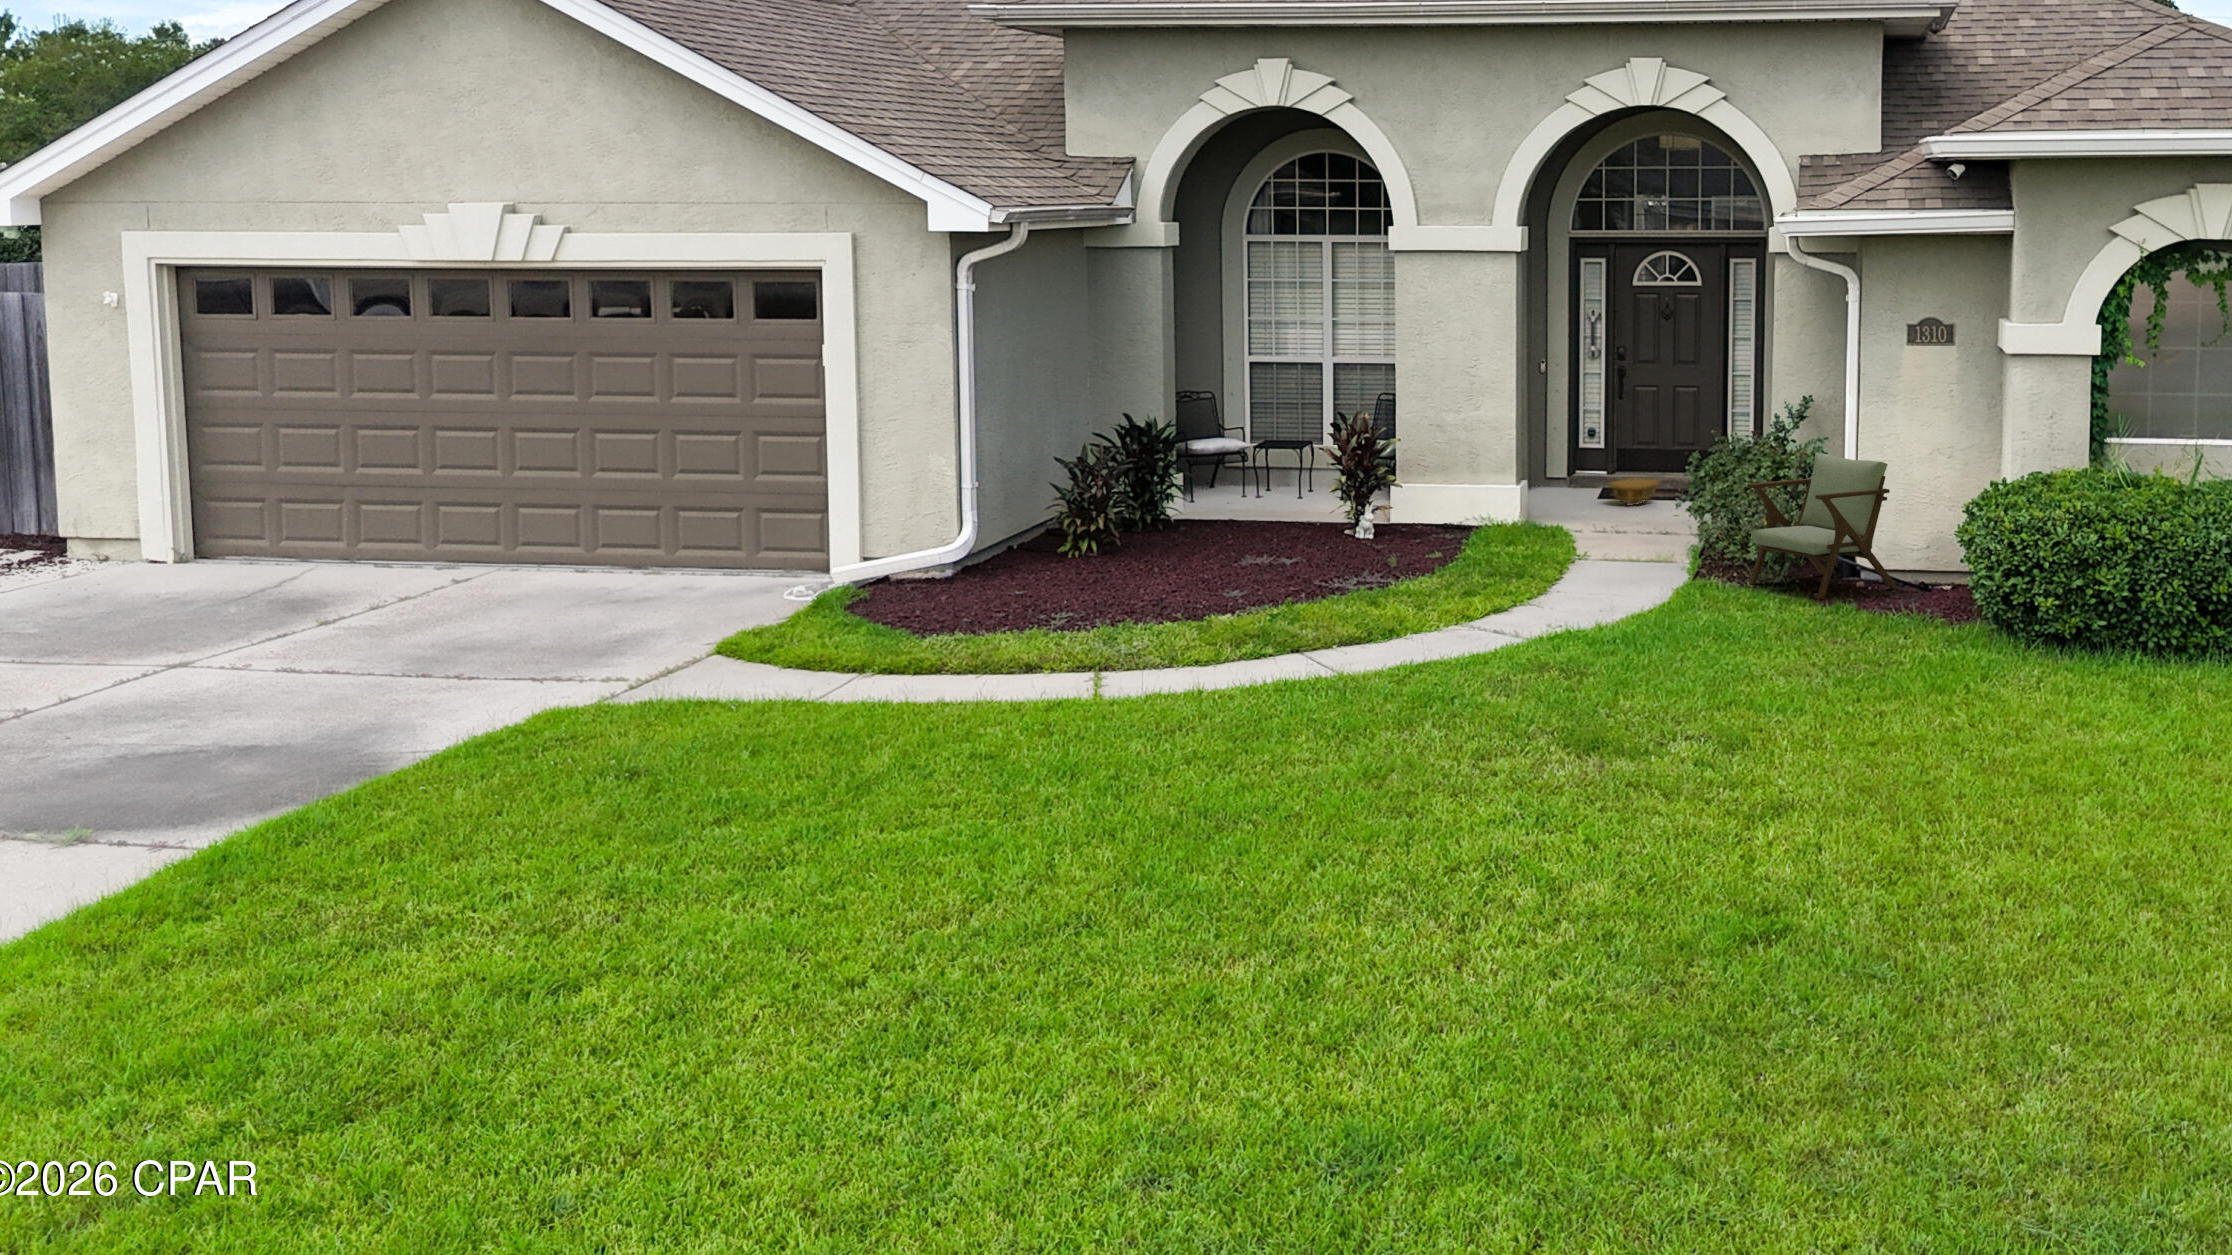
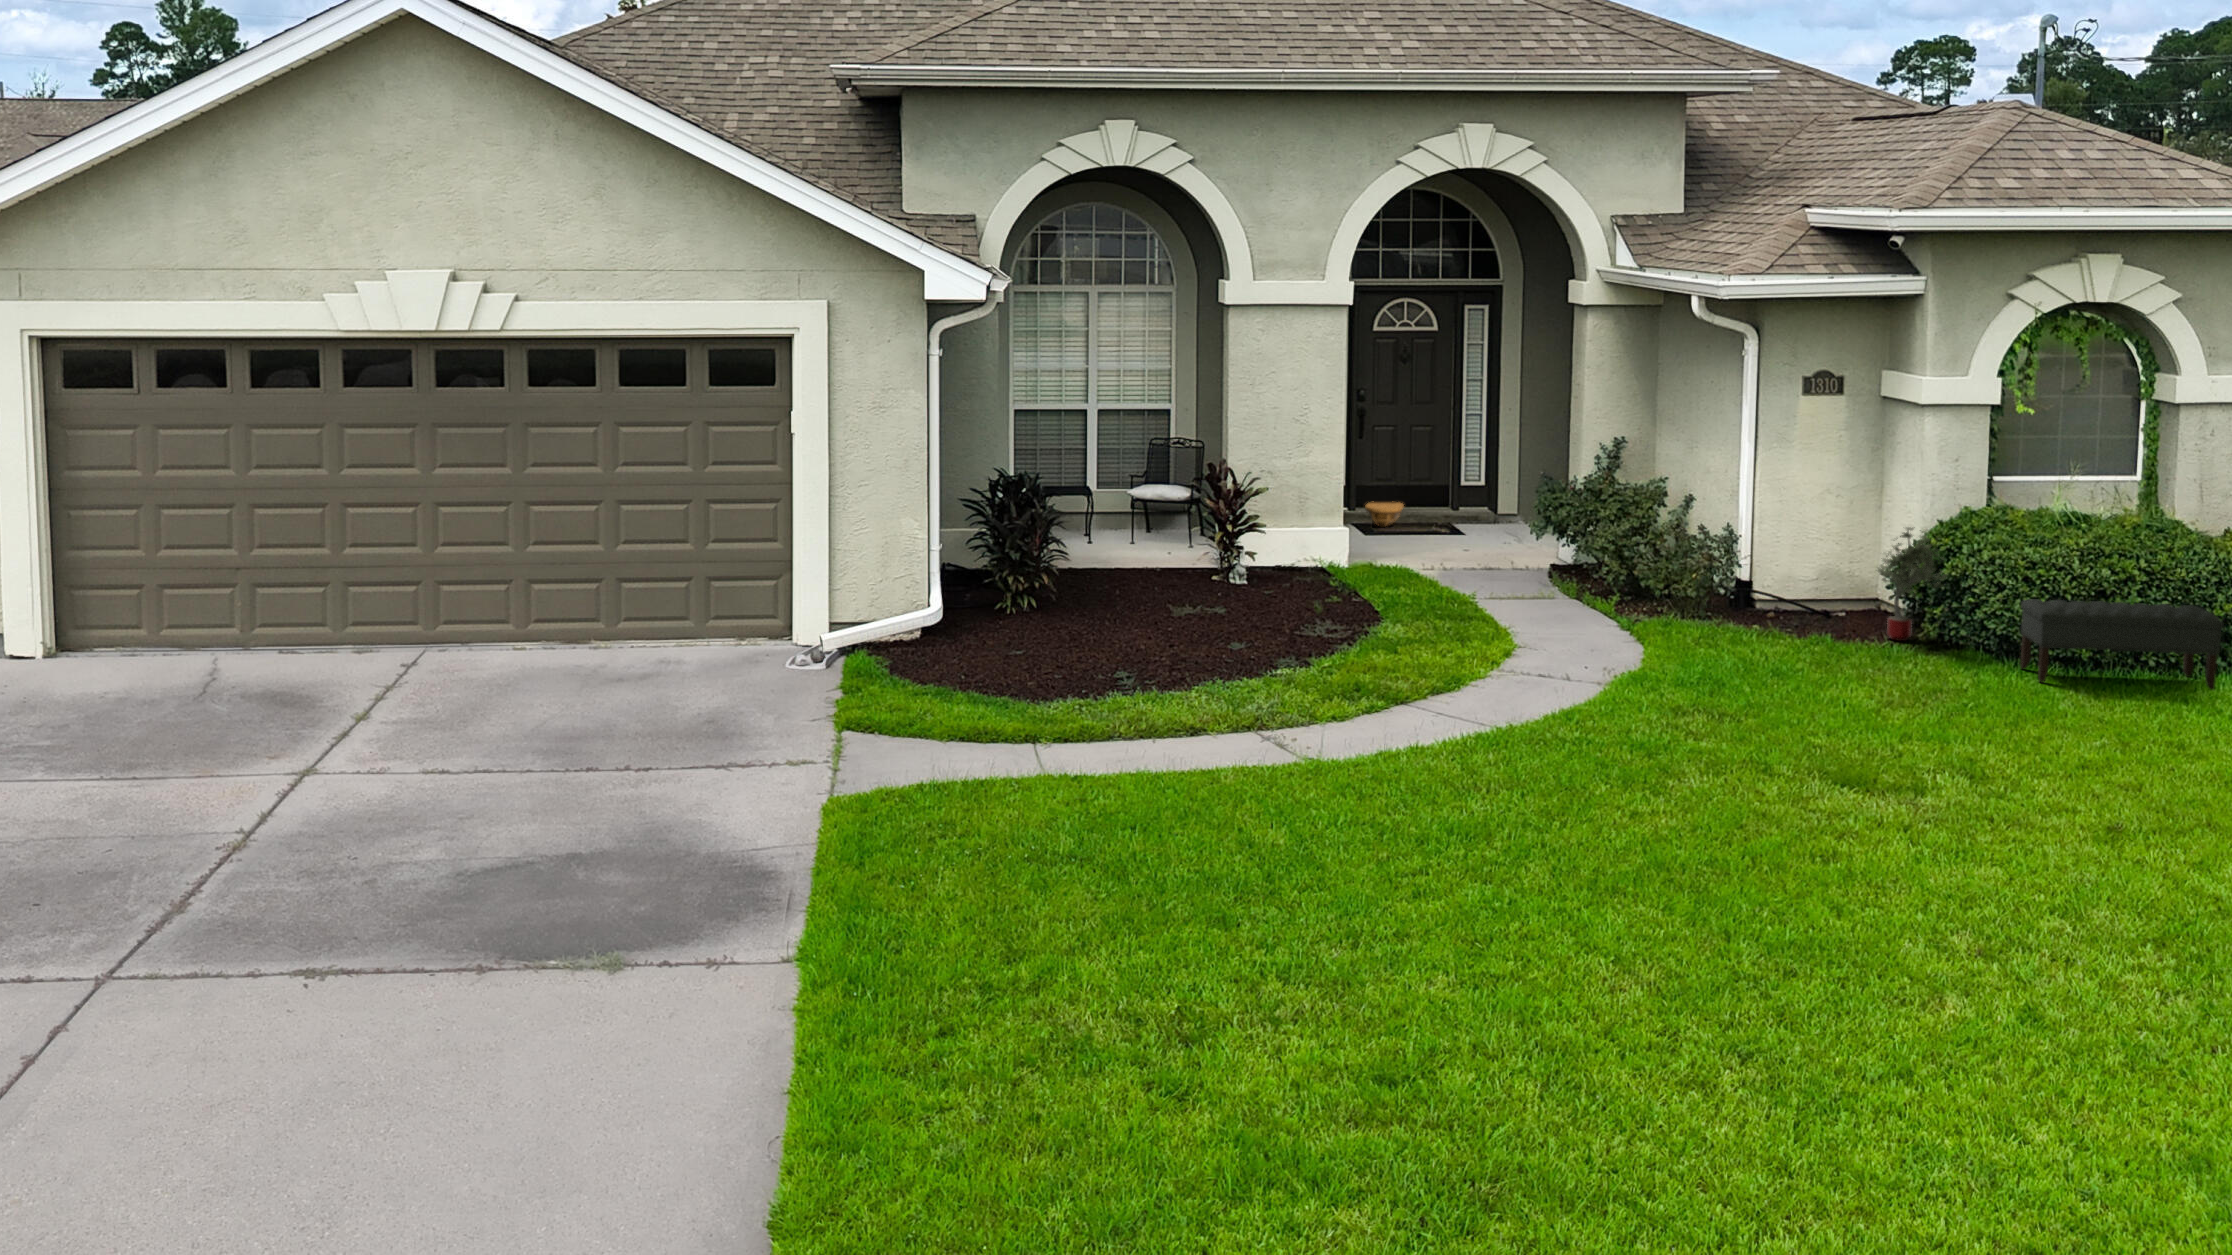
lounge chair: present [1747,453,1898,599] -> none [1679,491,1812,627]
potted tree: none [1902,486,1974,614] -> present [1878,527,1948,641]
bench: none [1972,562,2172,665] -> present [2020,599,2224,690]

